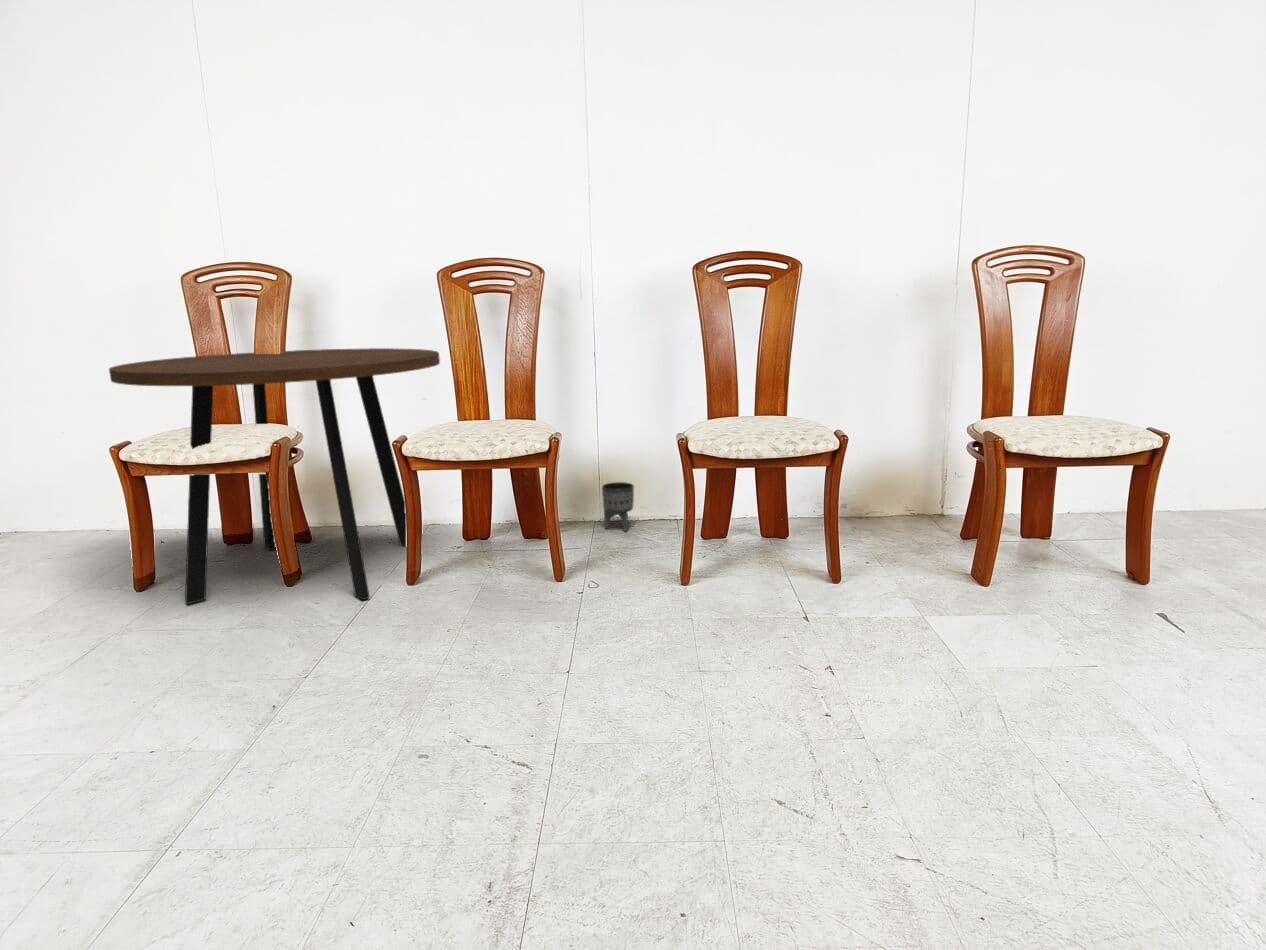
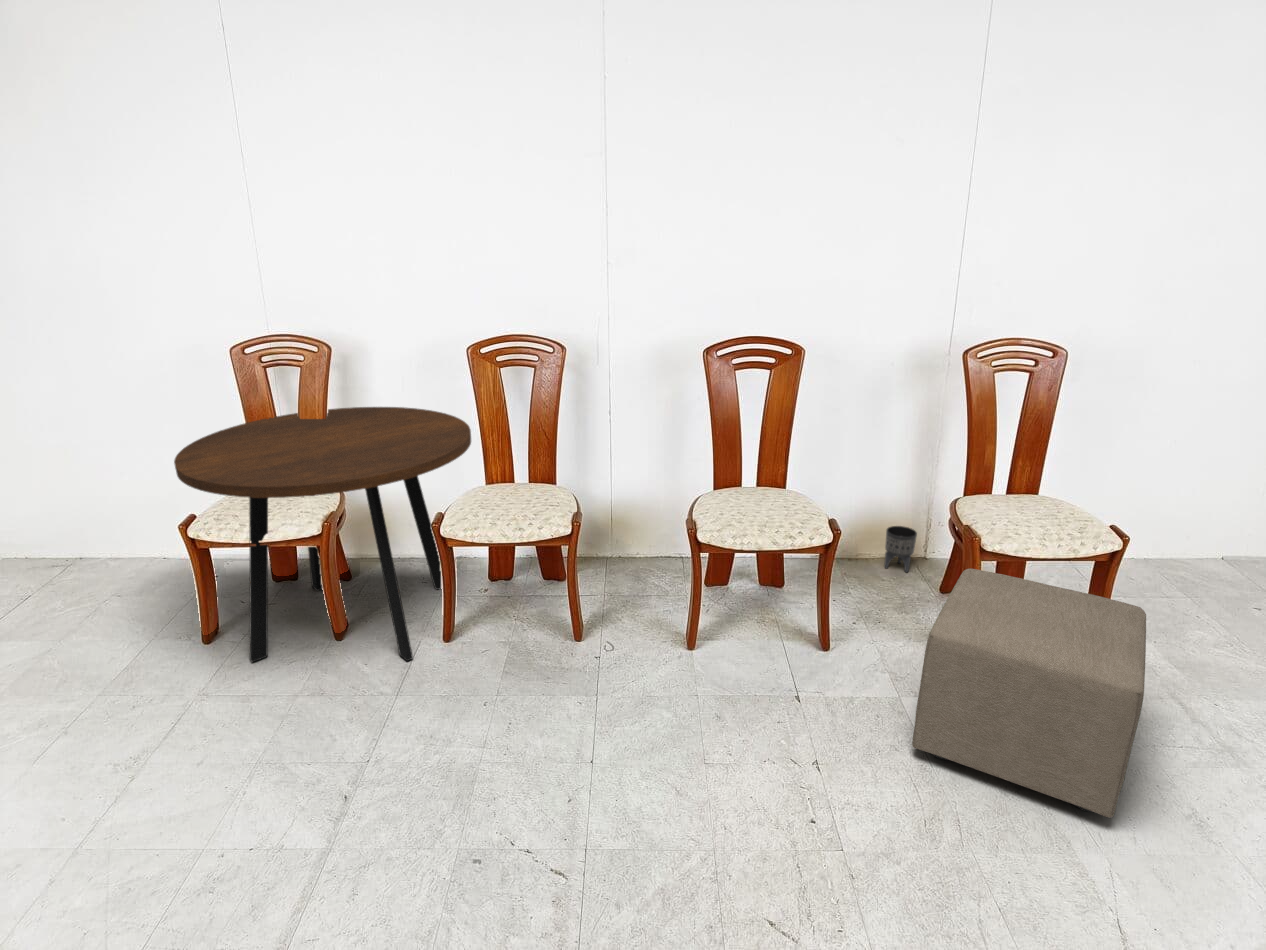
ottoman: none [939,466,1202,702] -> present [912,568,1146,818]
planter: present [602,482,634,531] -> present [885,526,917,572]

